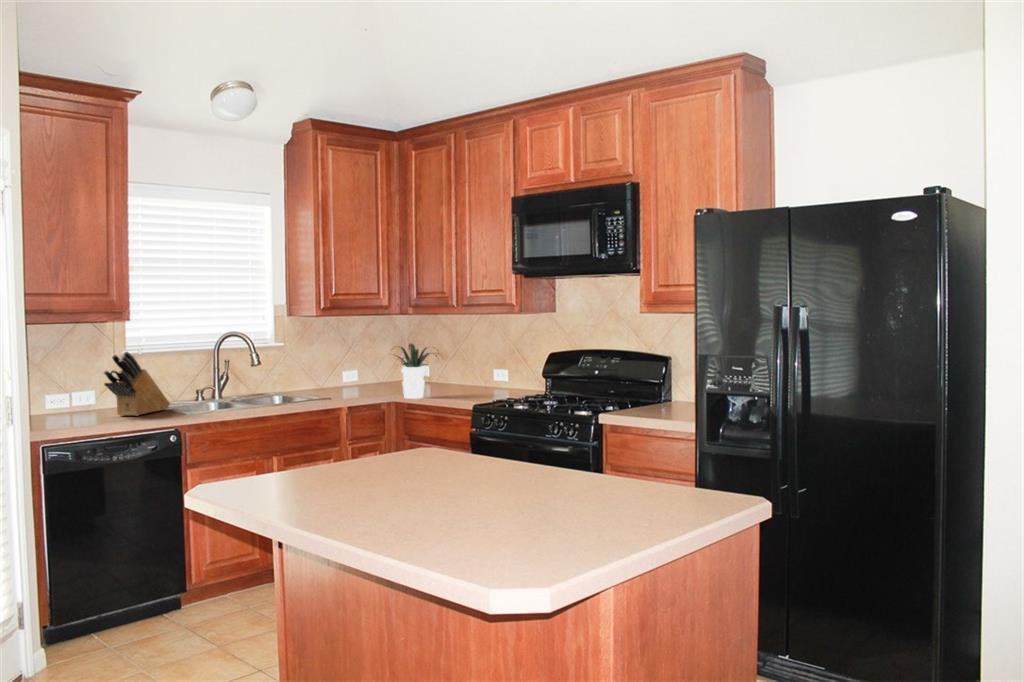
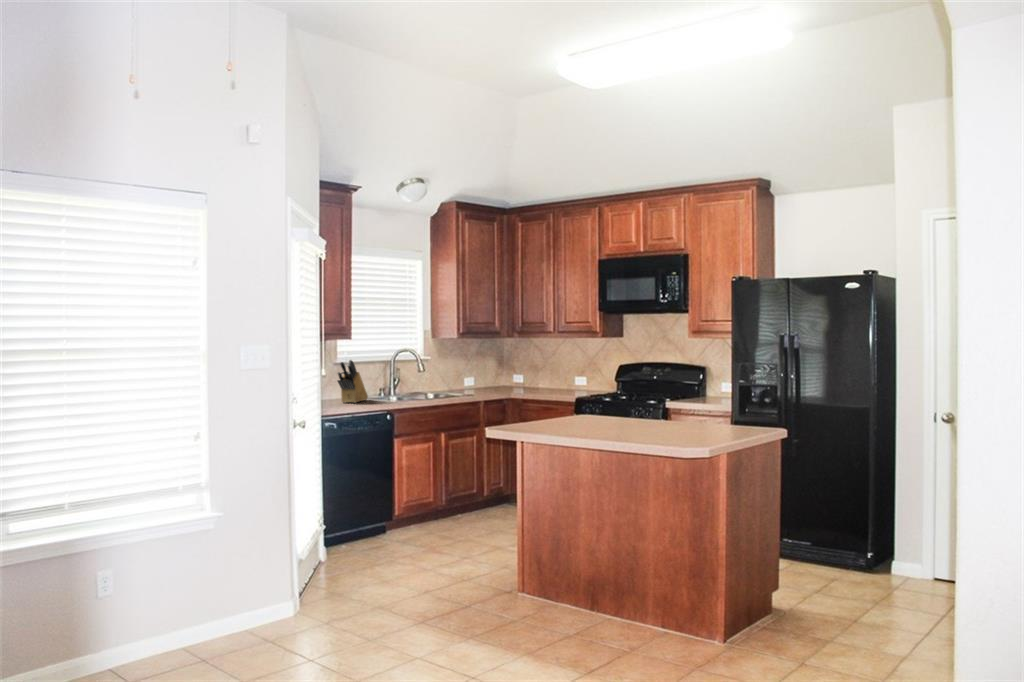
potted plant: present [394,343,439,399] -> none [505,358,550,395]

